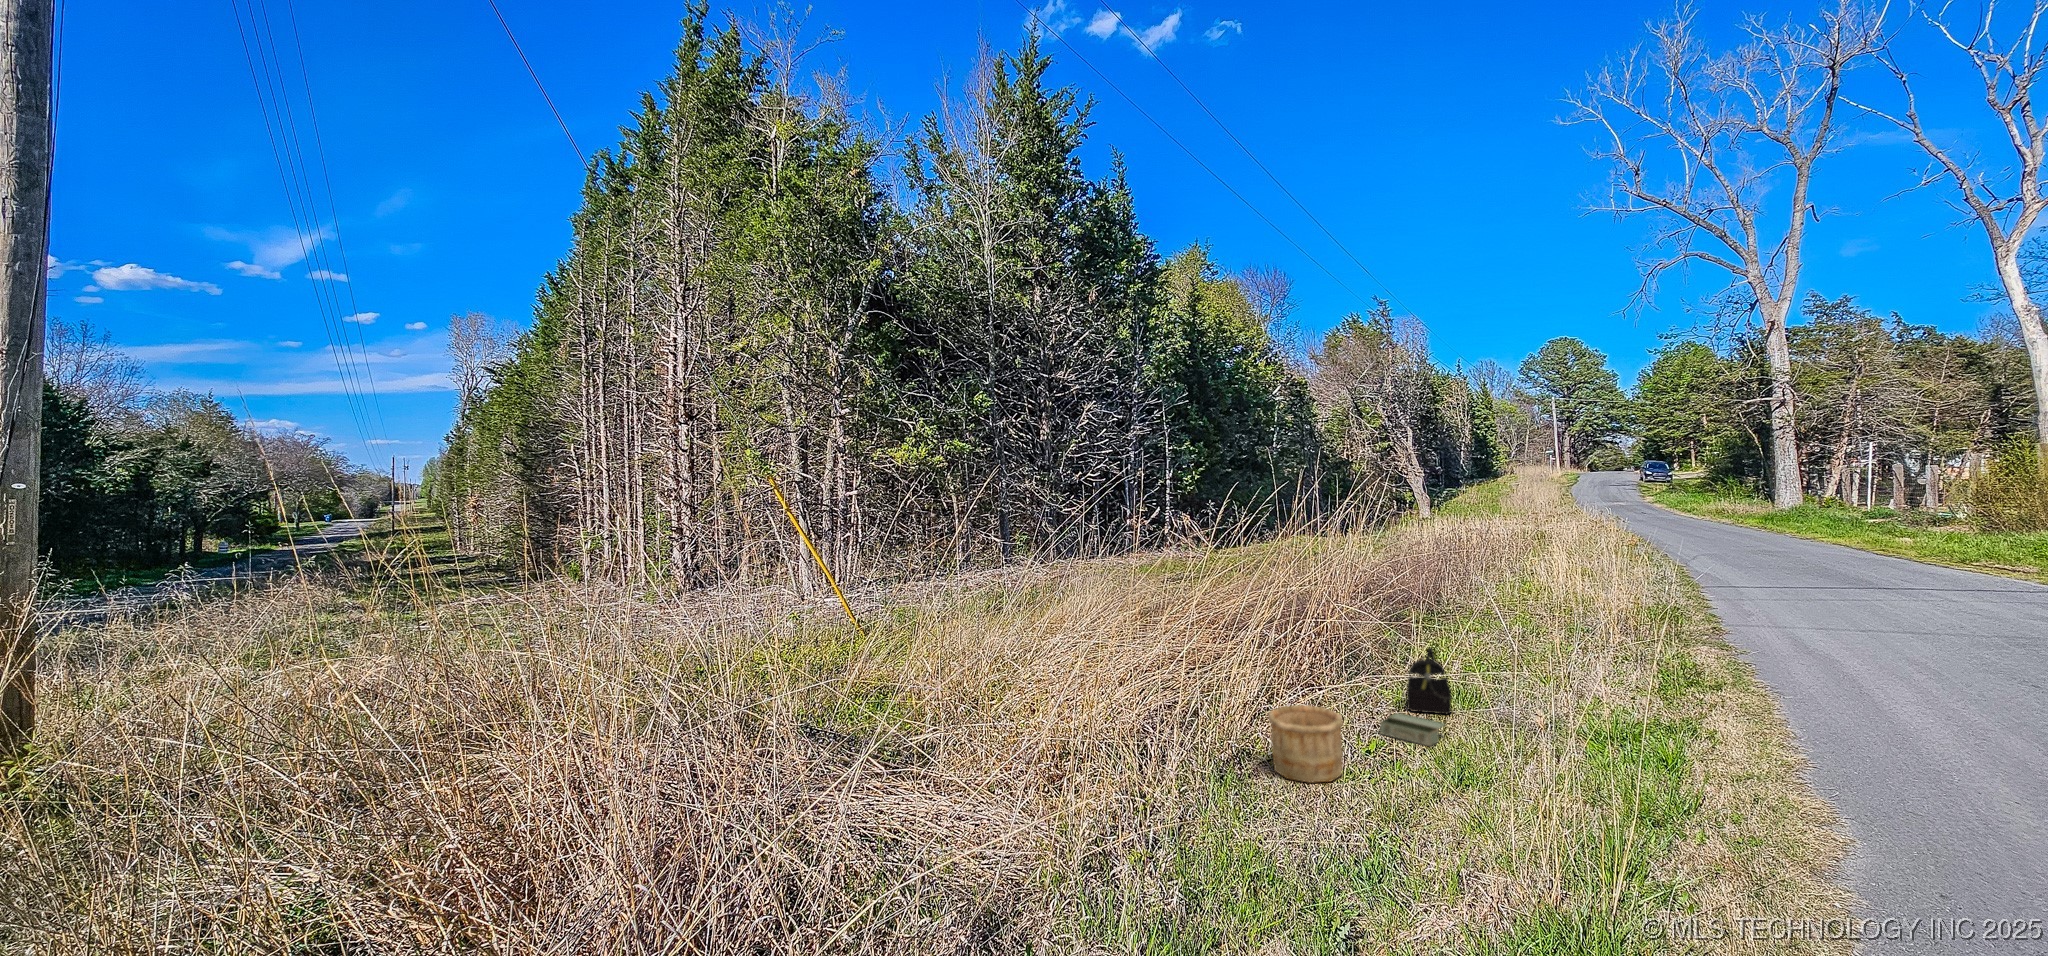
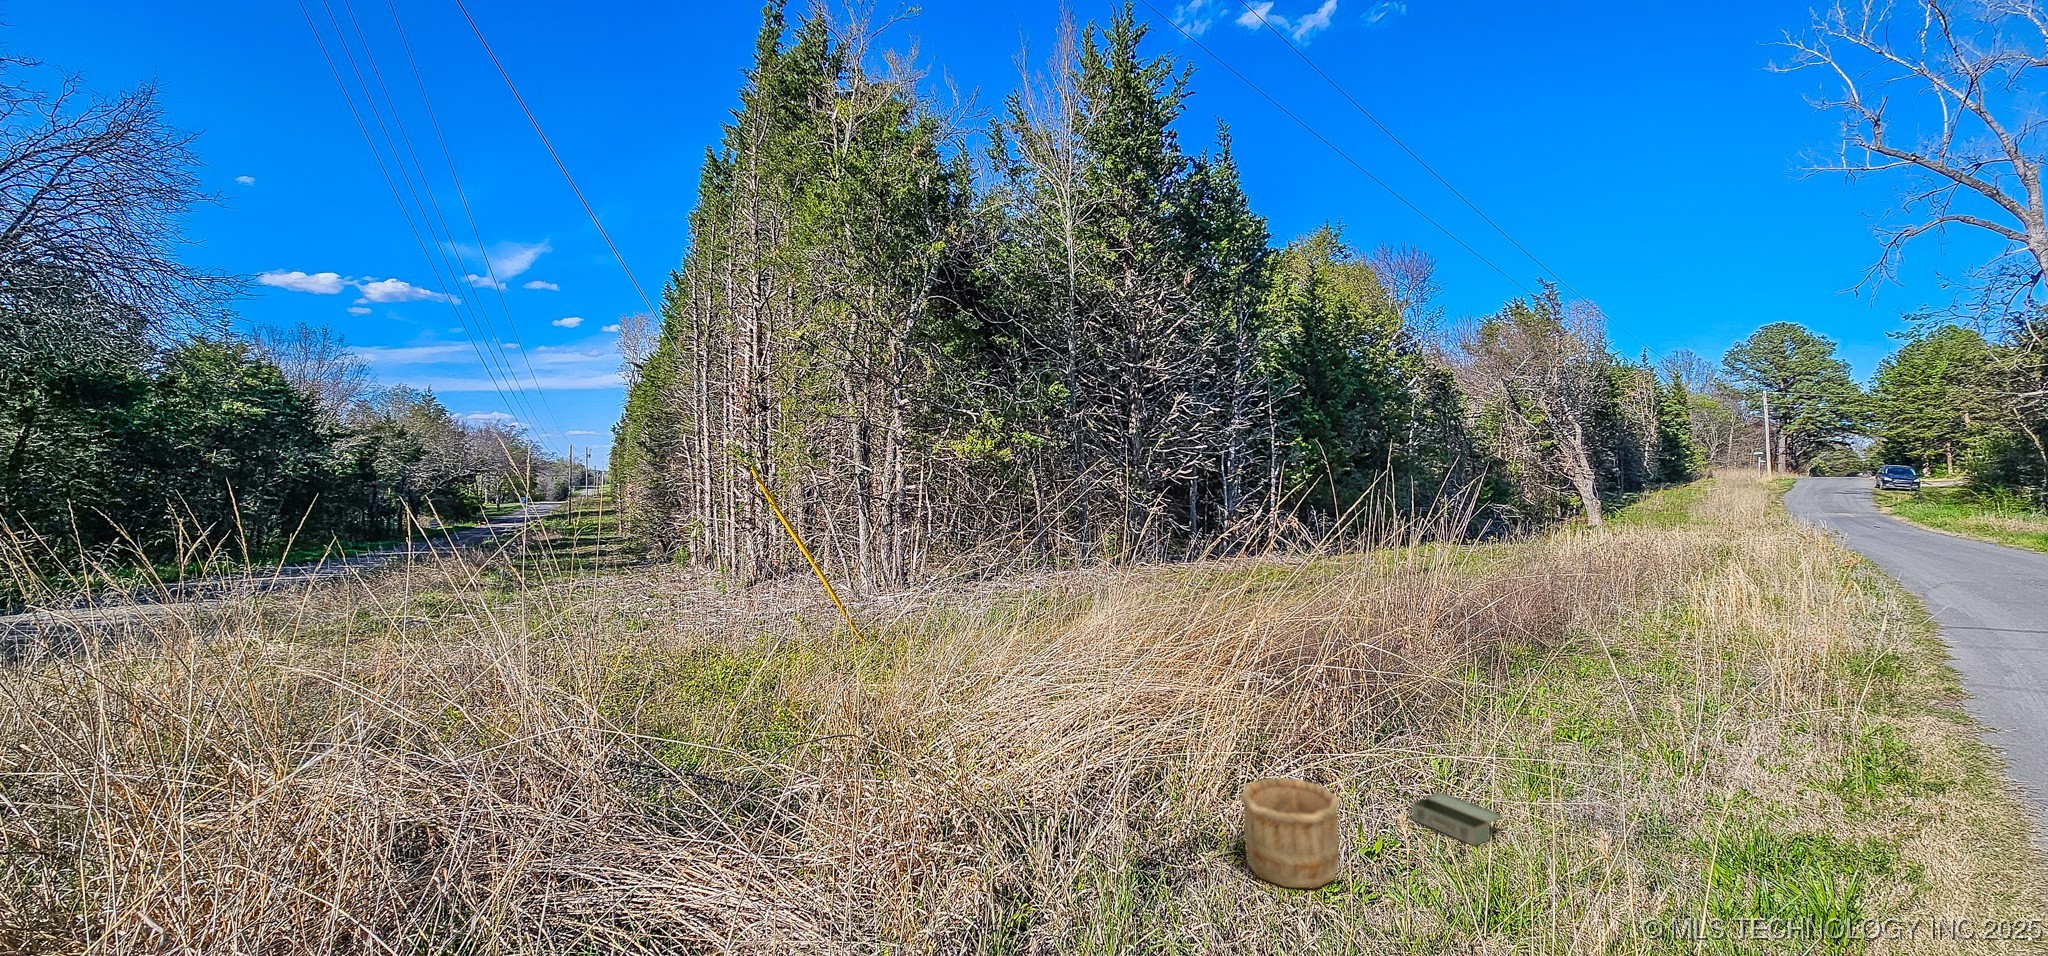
backpack: present [1407,648,1452,714] -> none [1463,707,1524,798]

